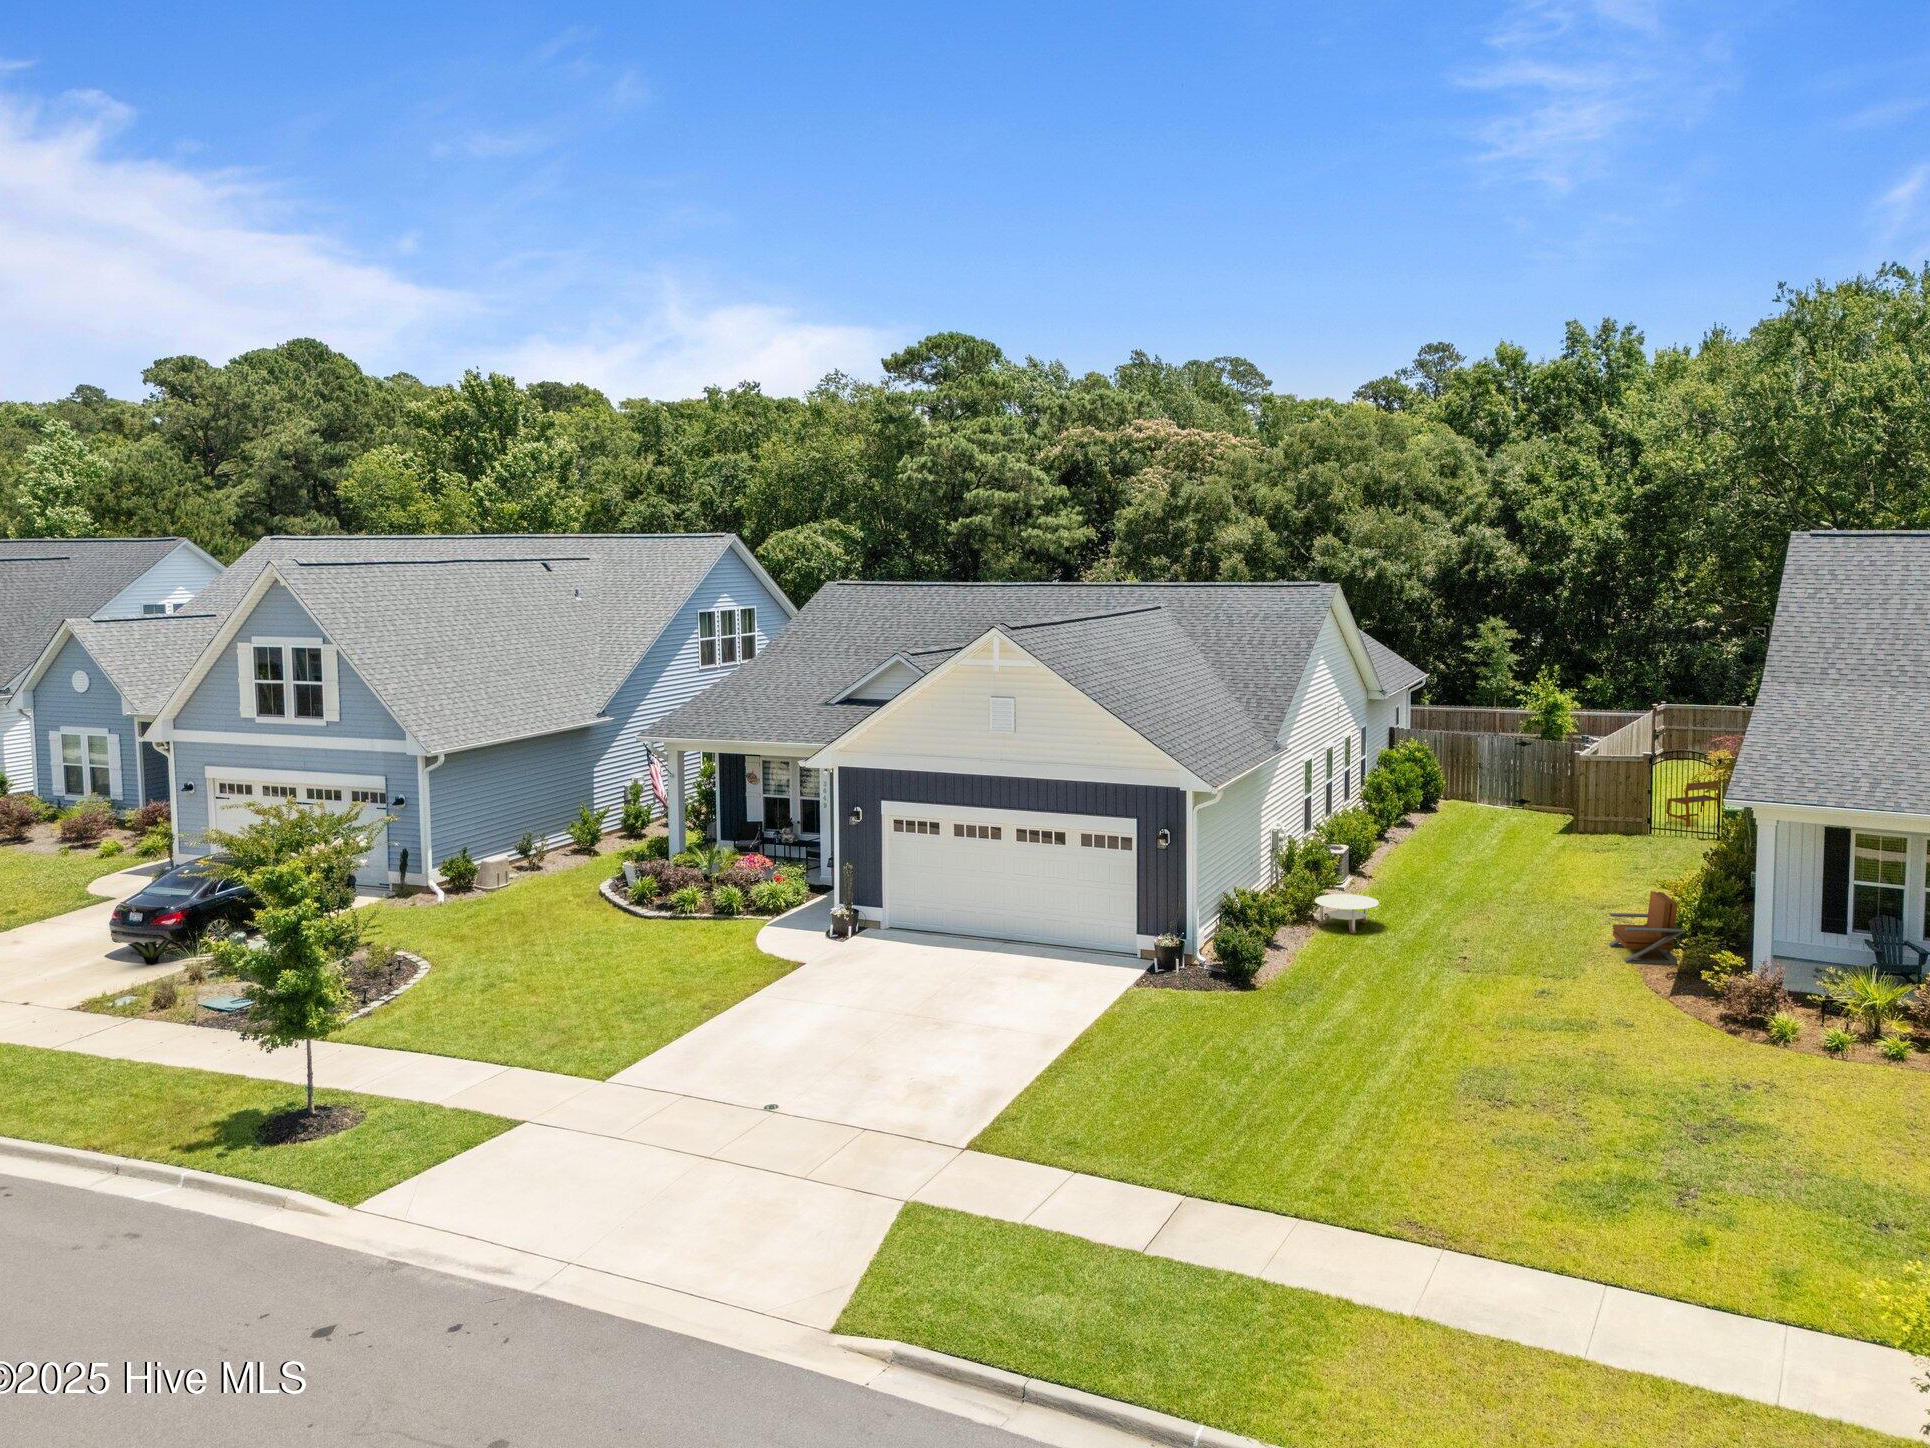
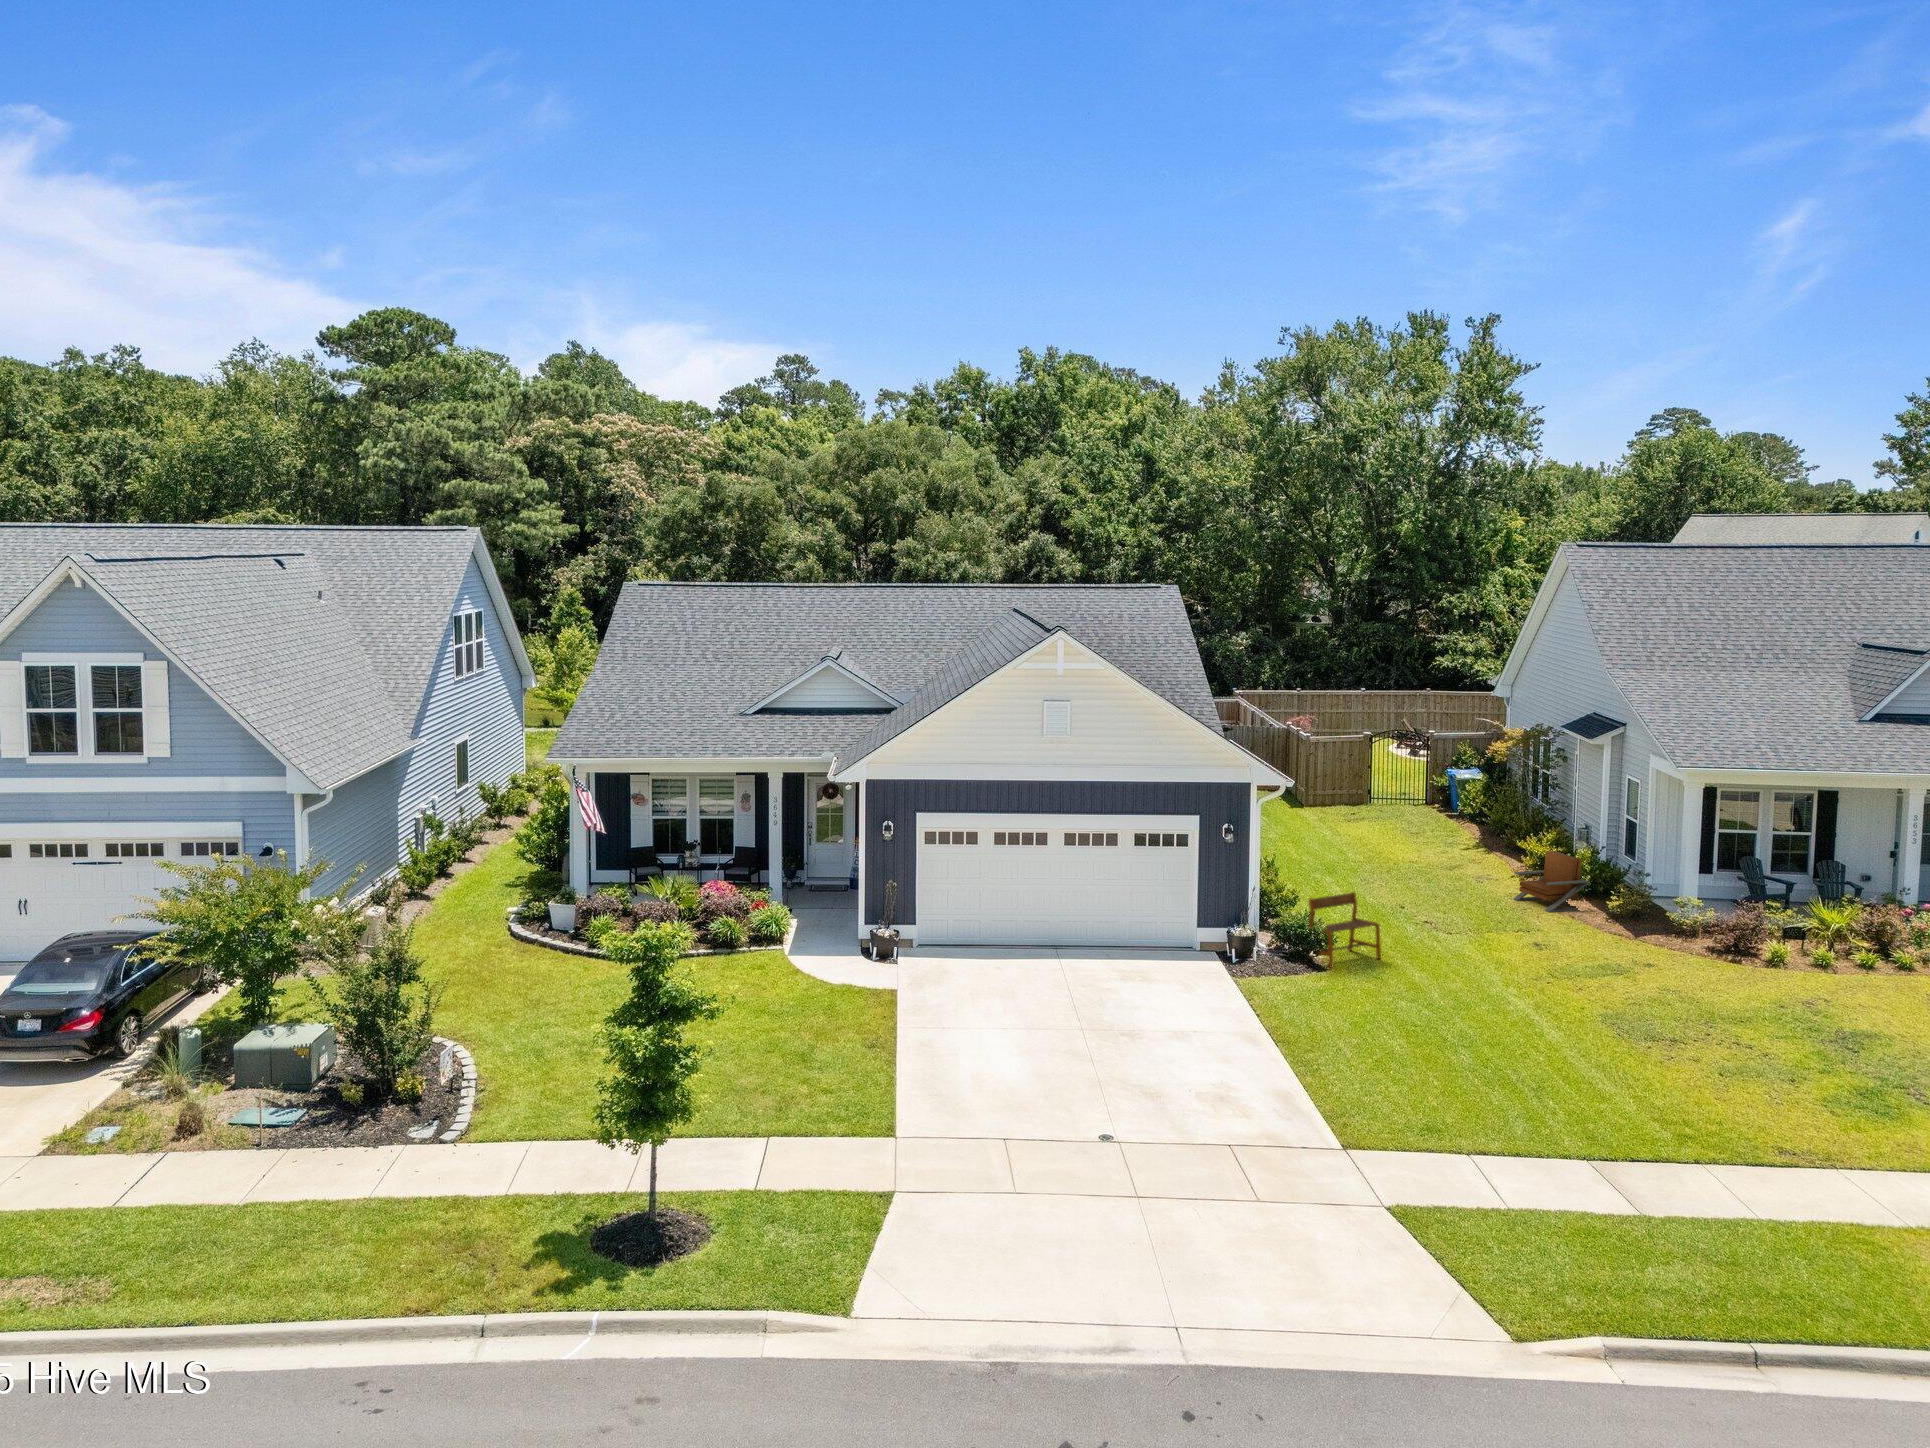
bench: present [1666,781,1721,827] -> present [1308,892,1381,968]
round table: present [1315,894,1379,934] -> none [1270,875,1329,909]
potted plant: present [128,939,175,965] -> none [50,1045,120,1084]

